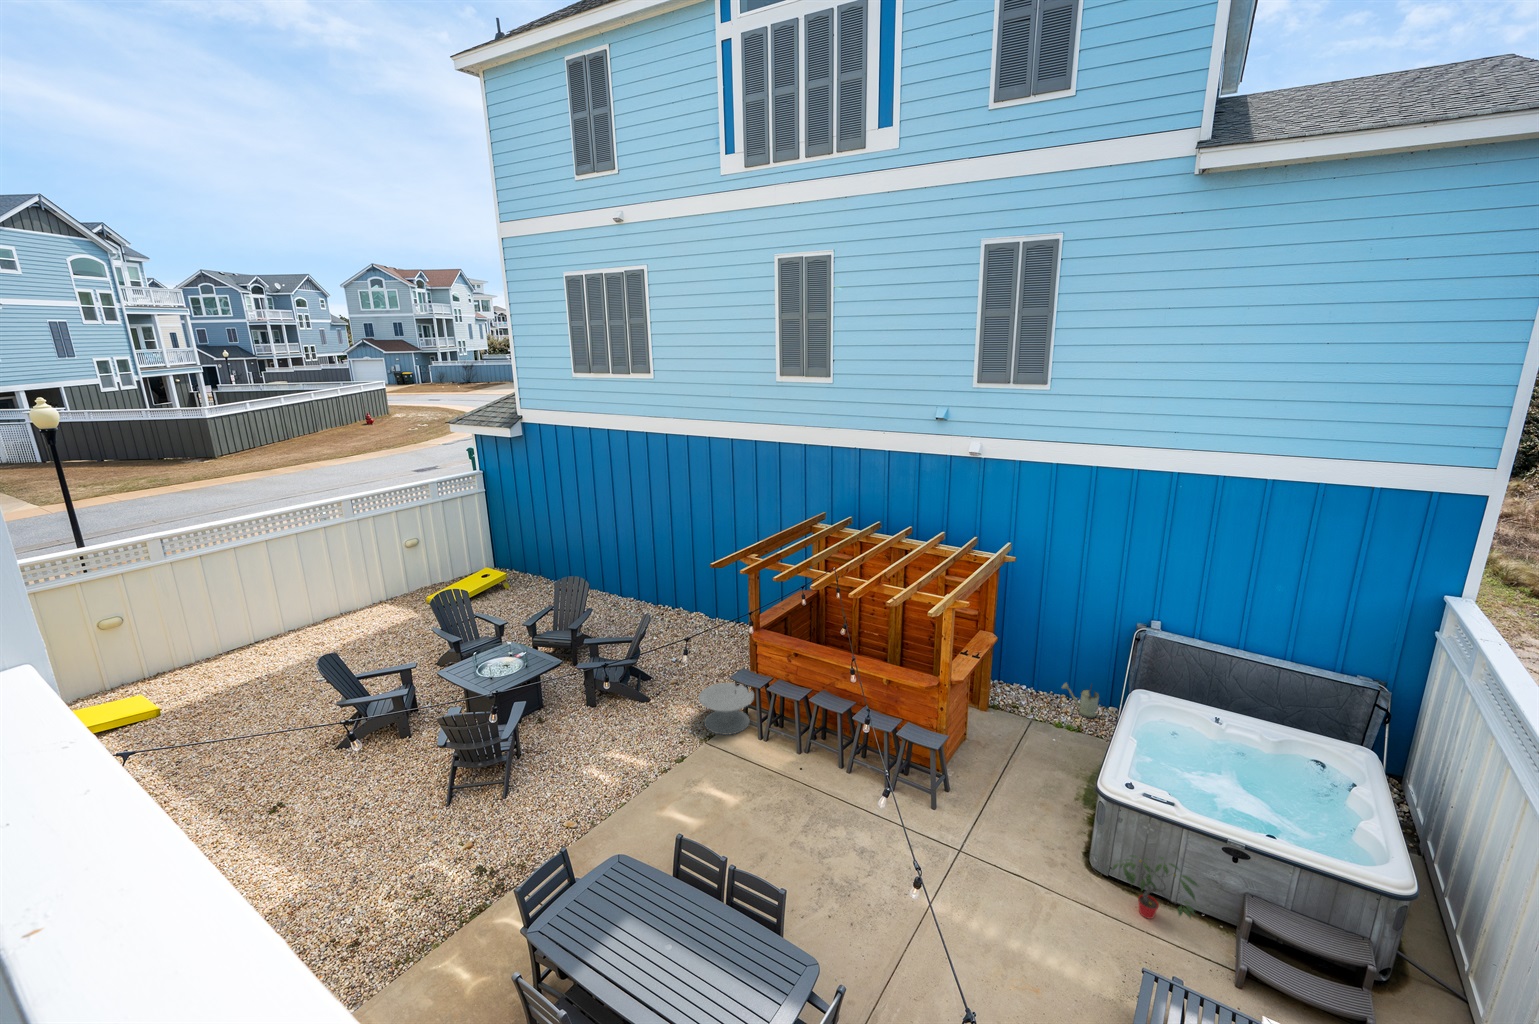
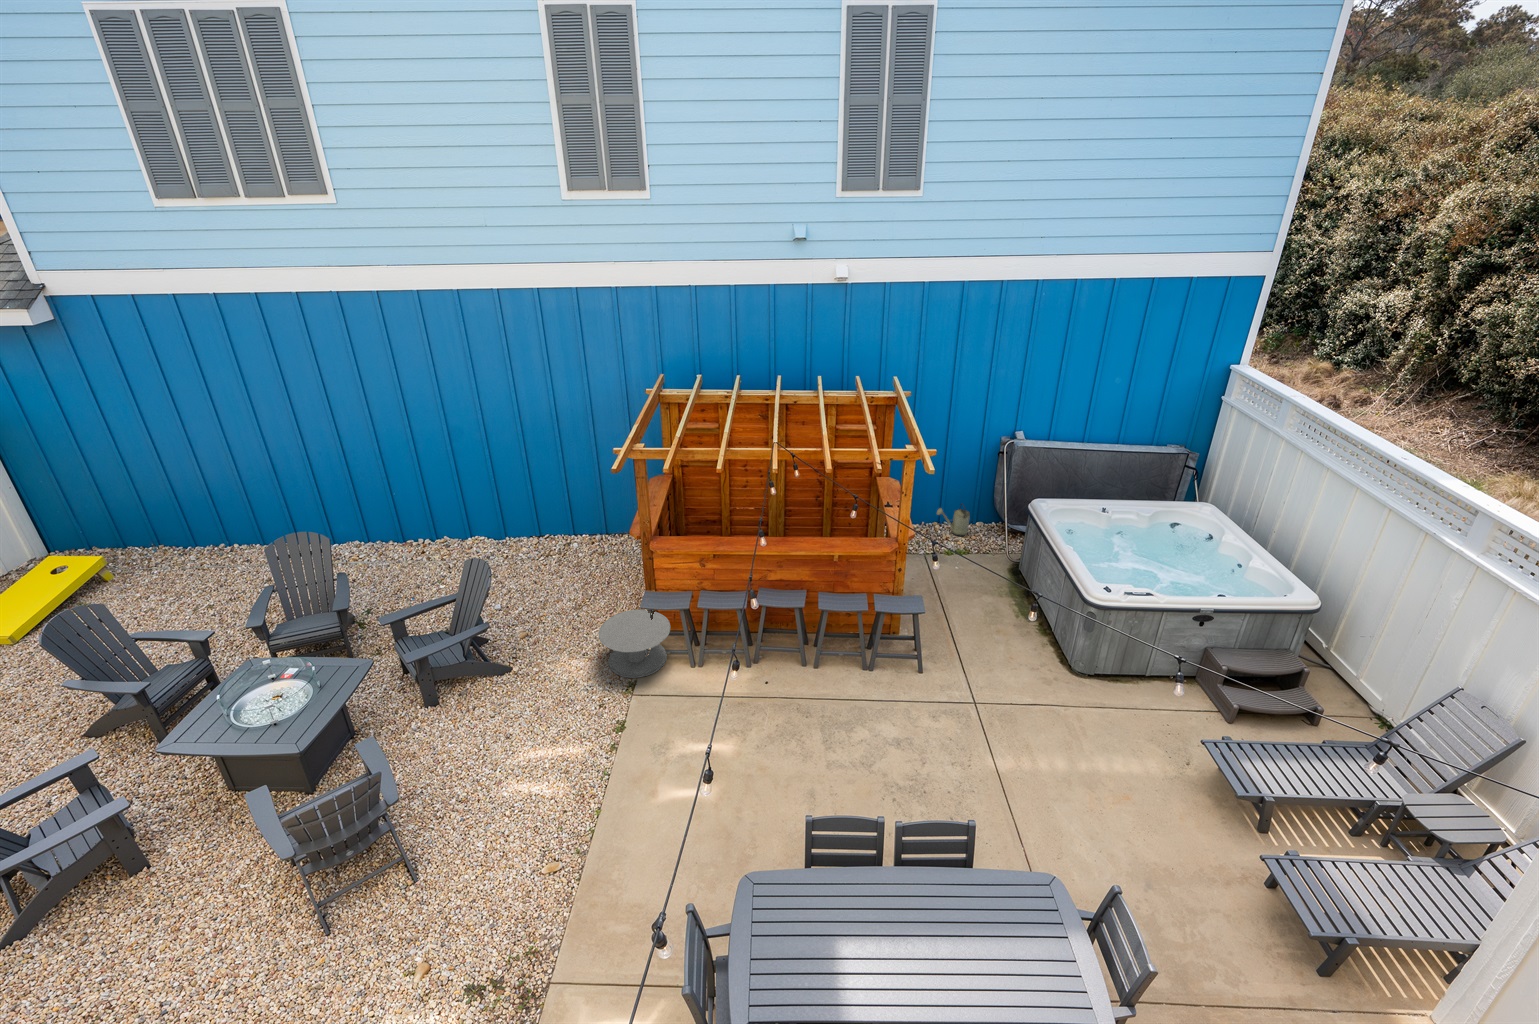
potted plant: present [1112,855,1198,919] -> none [1097,641,1178,695]

